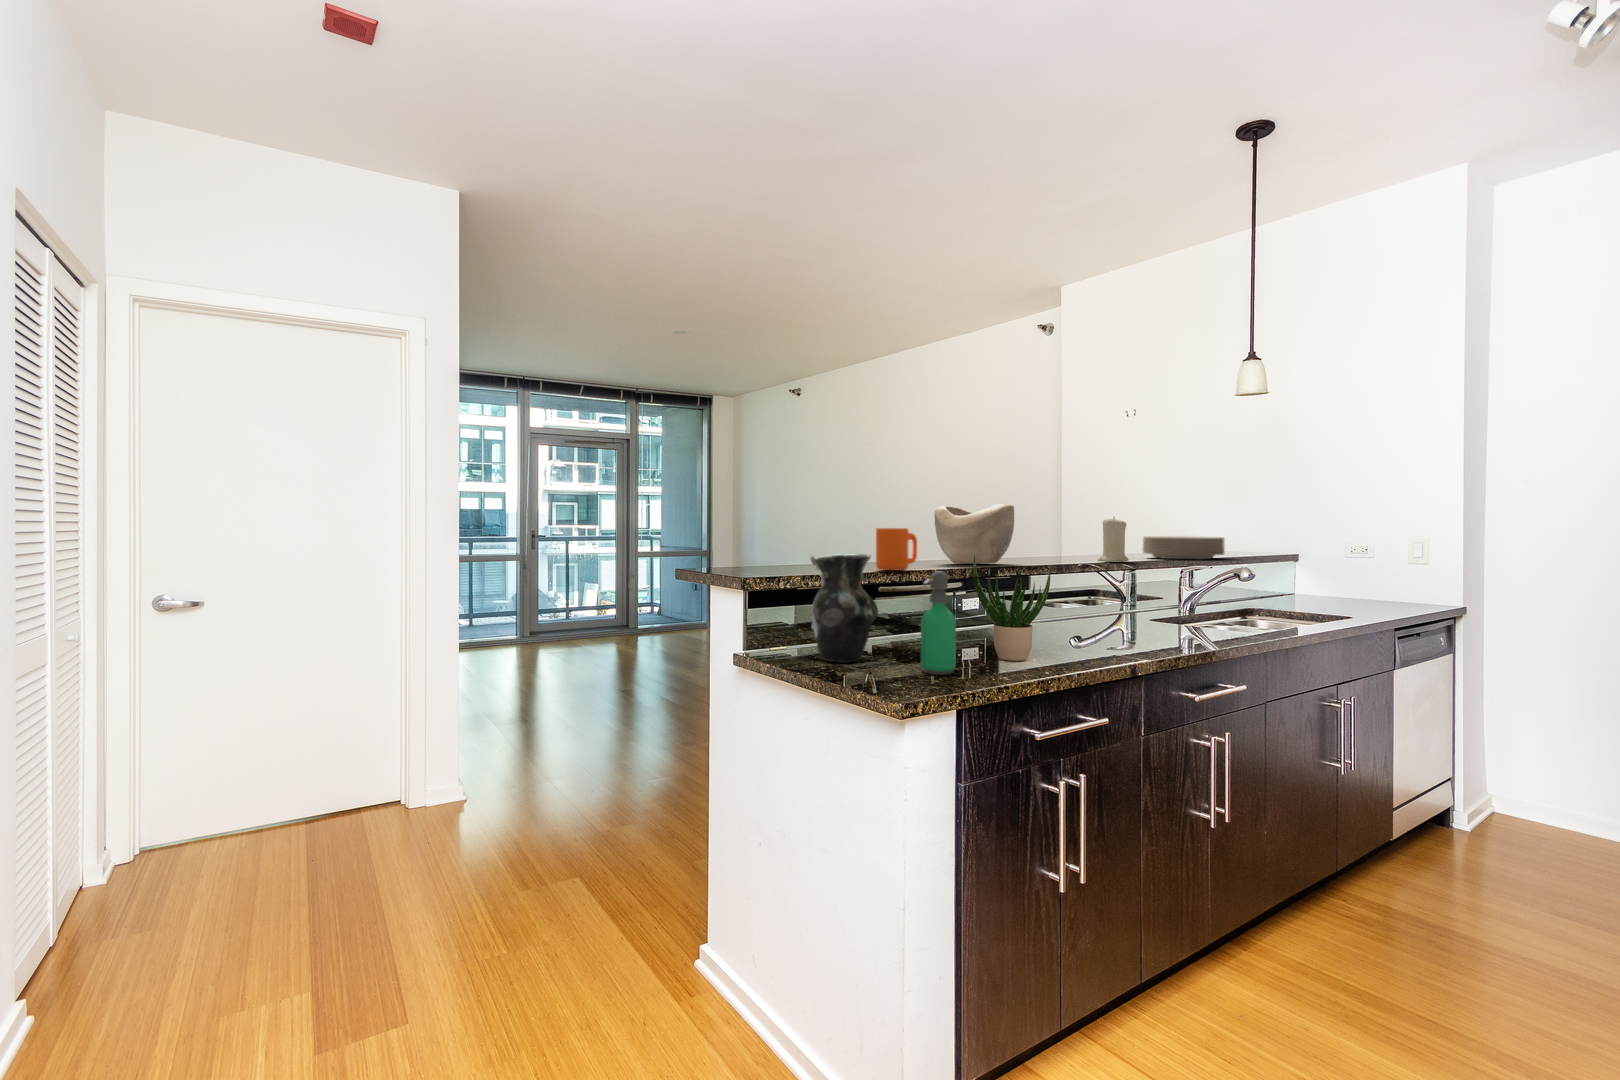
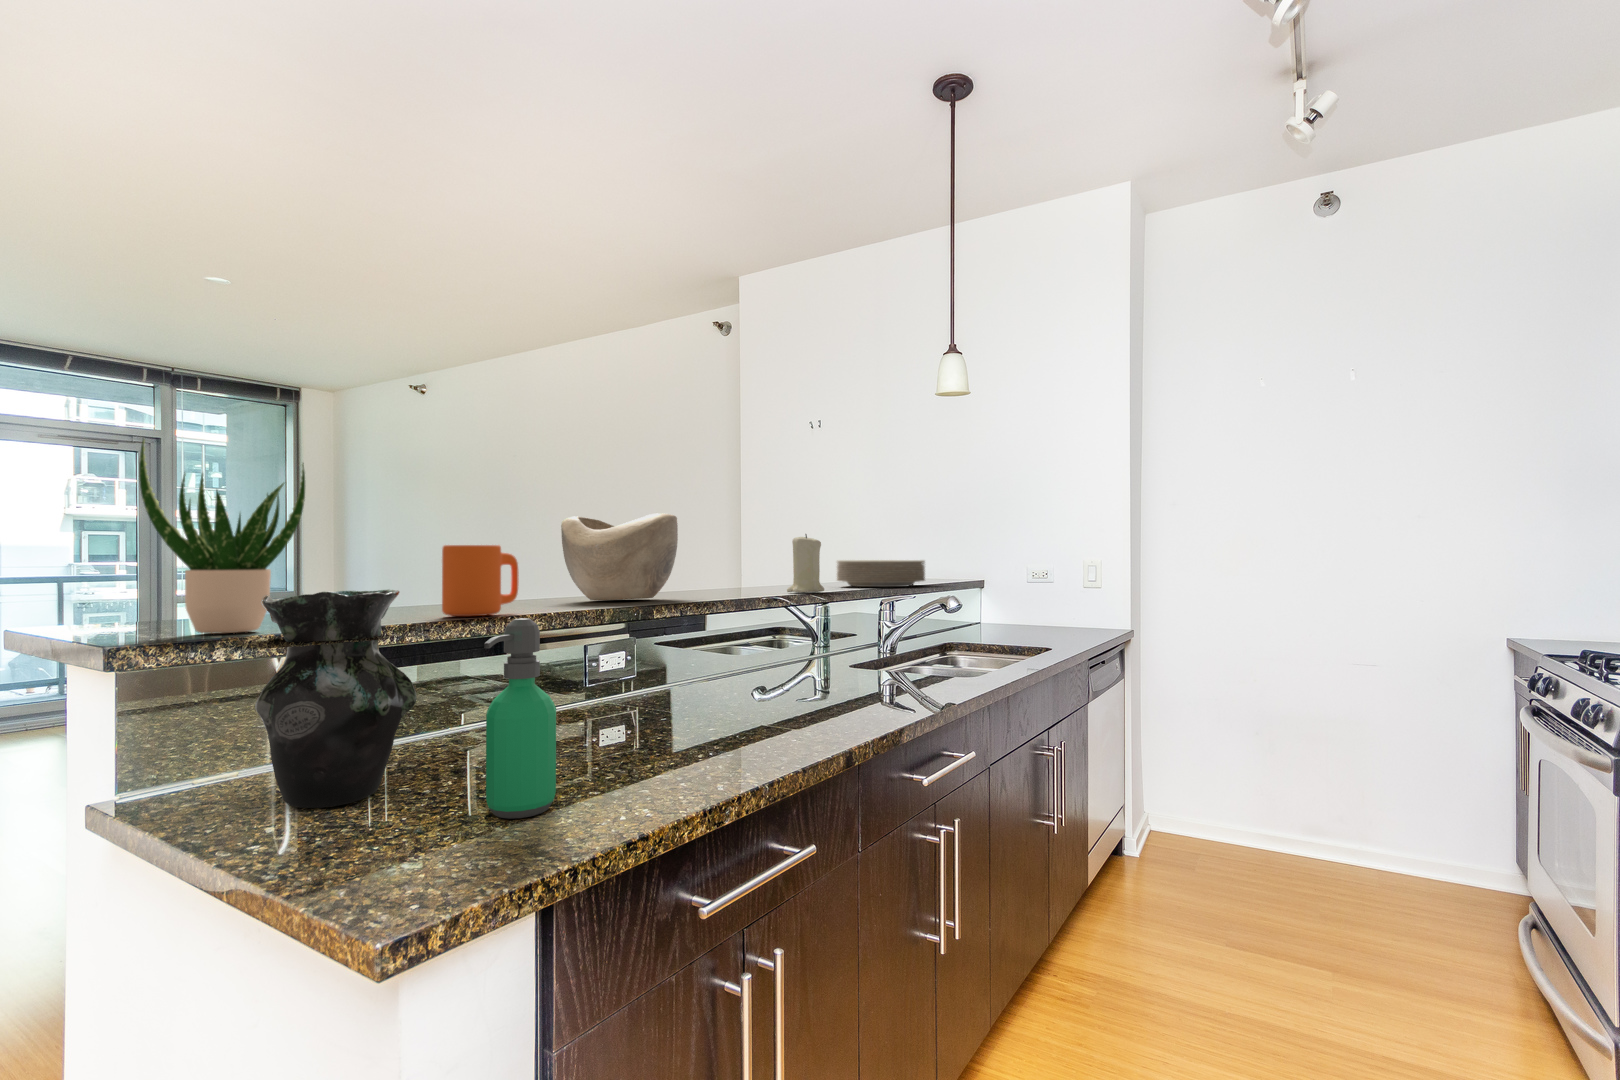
potted plant: present [973,555,1050,661] -> present [139,439,305,634]

